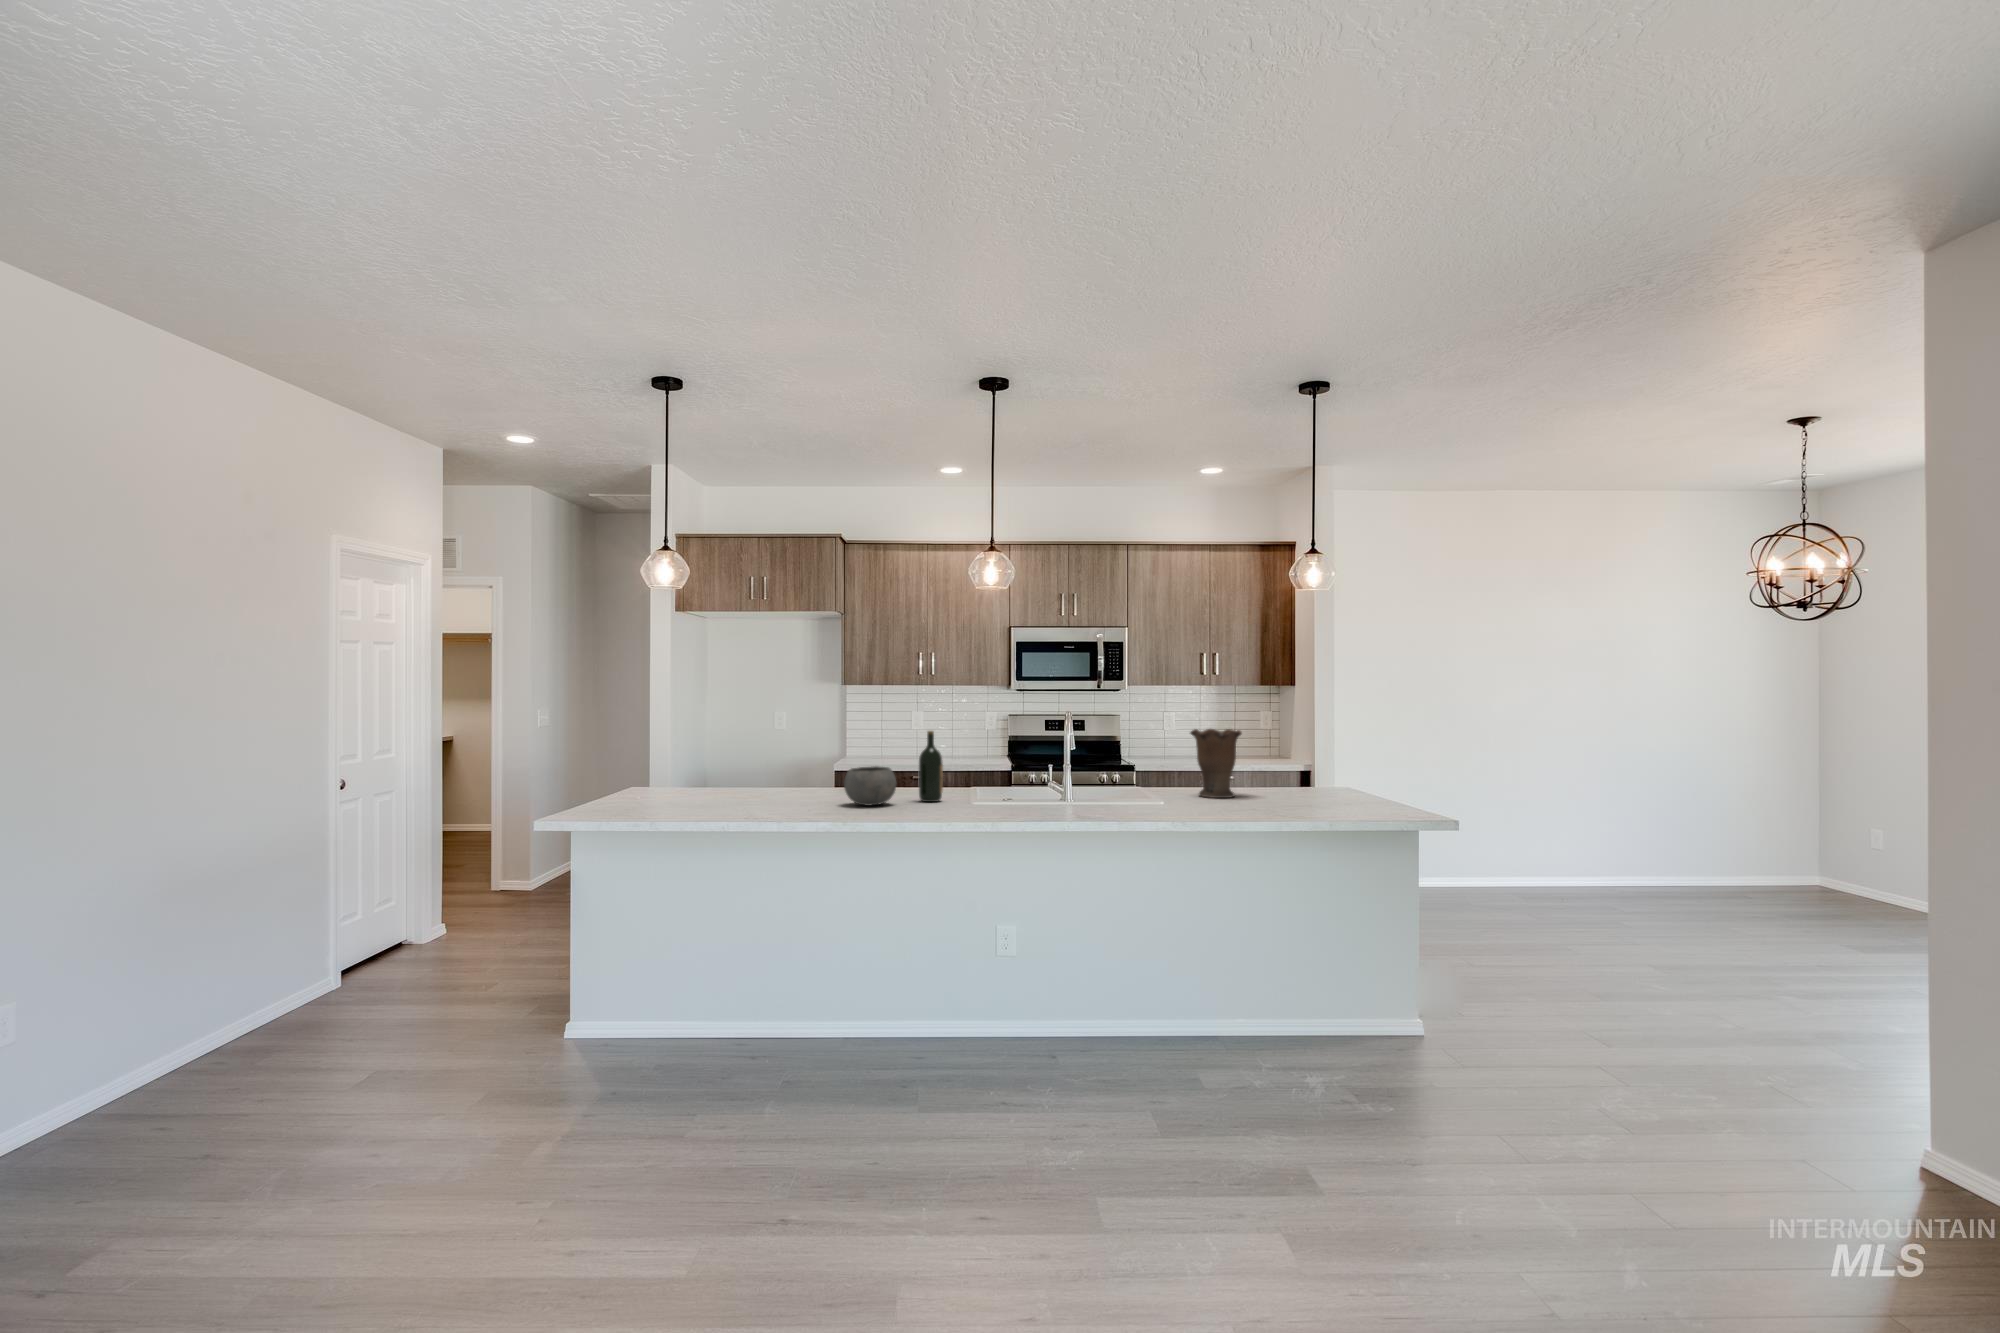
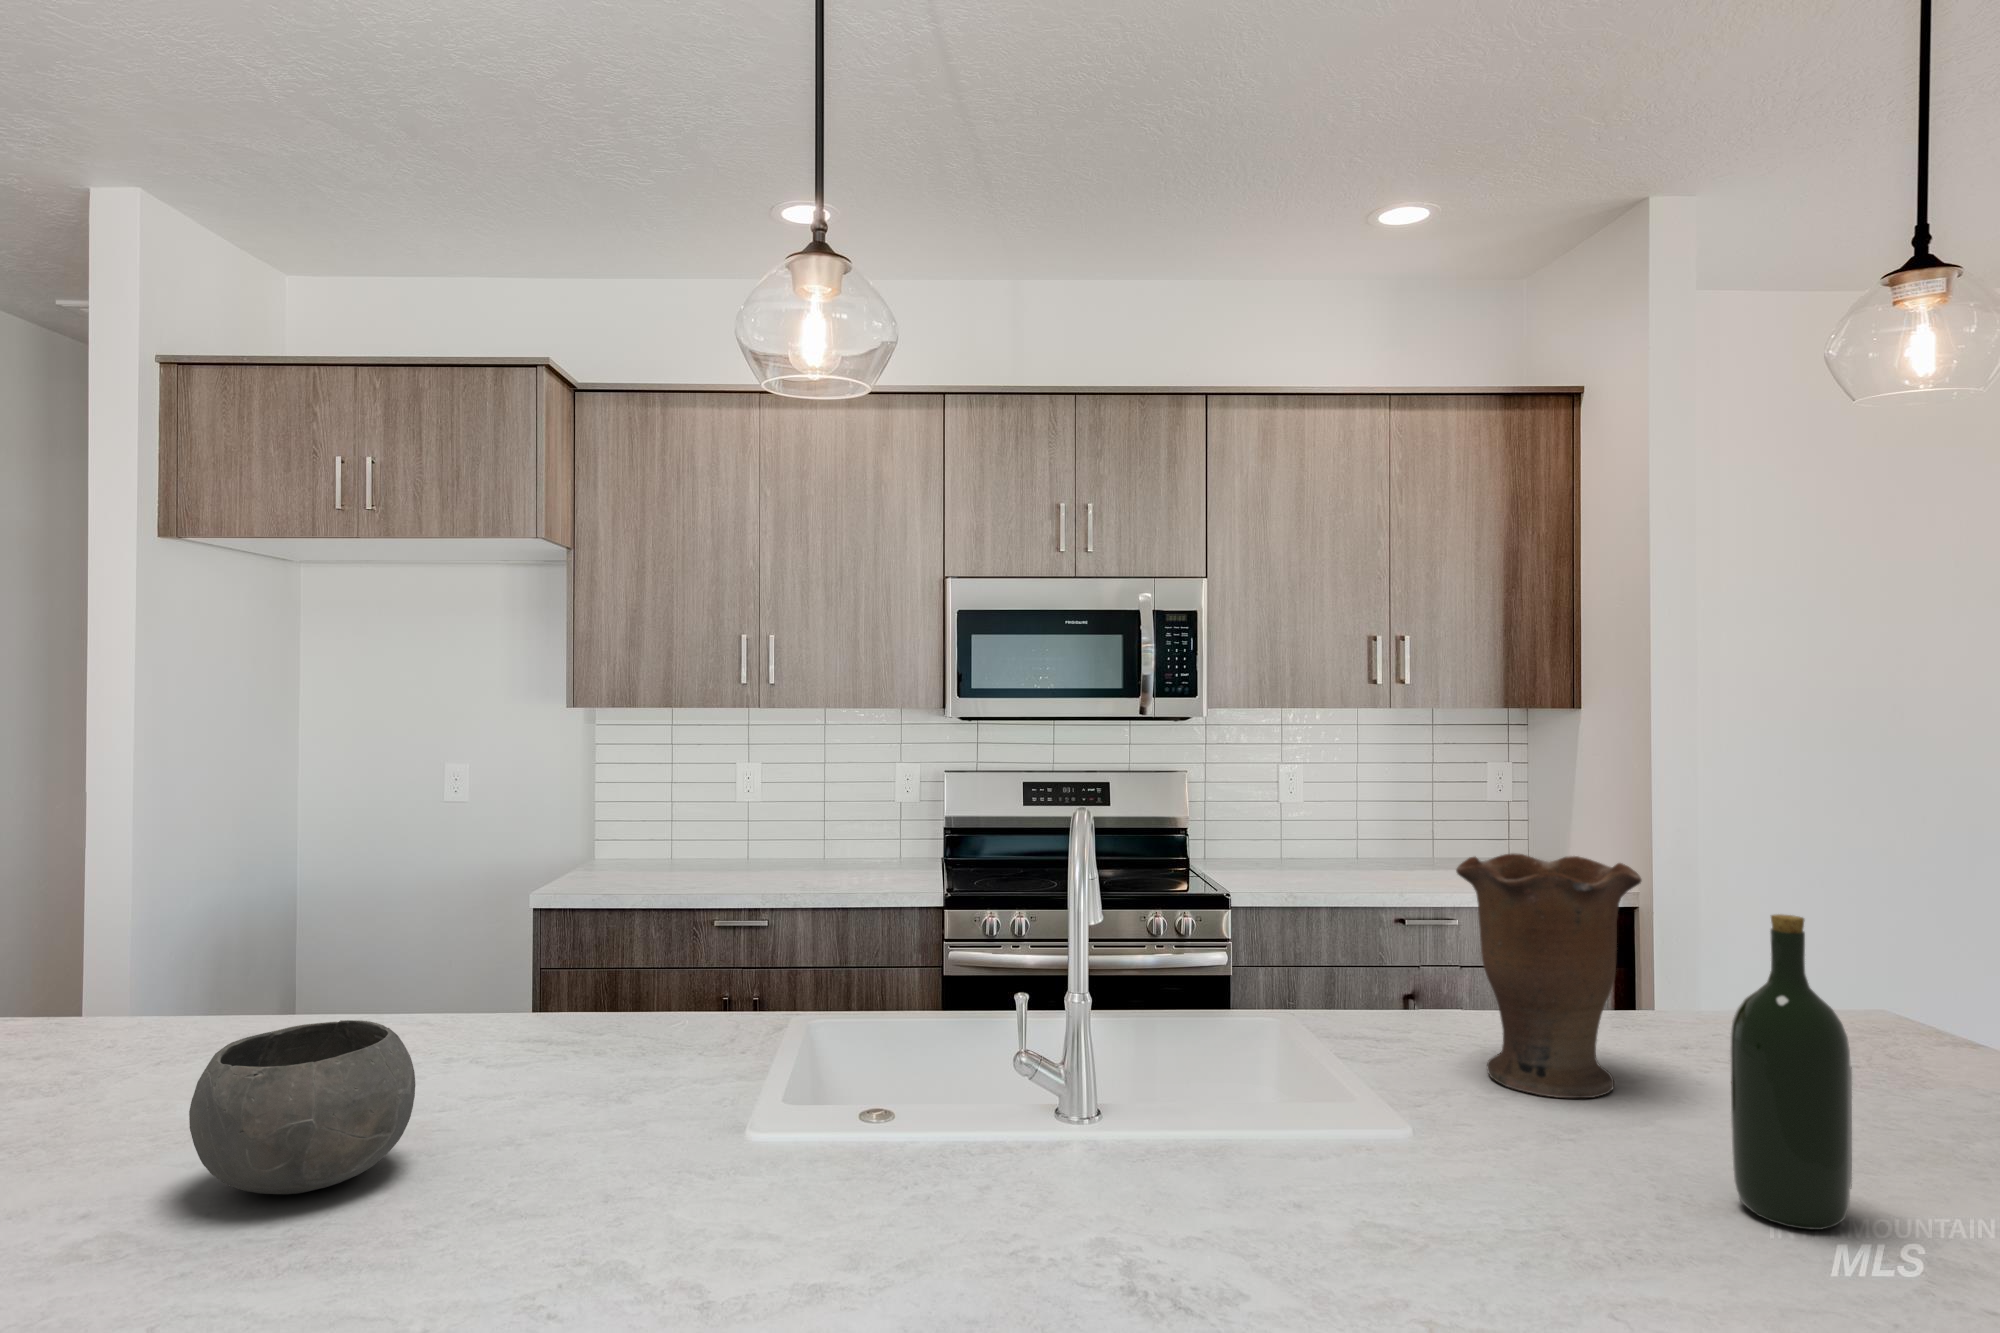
wine bottle: present [919,731,943,802] -> present [1730,914,1852,1230]

